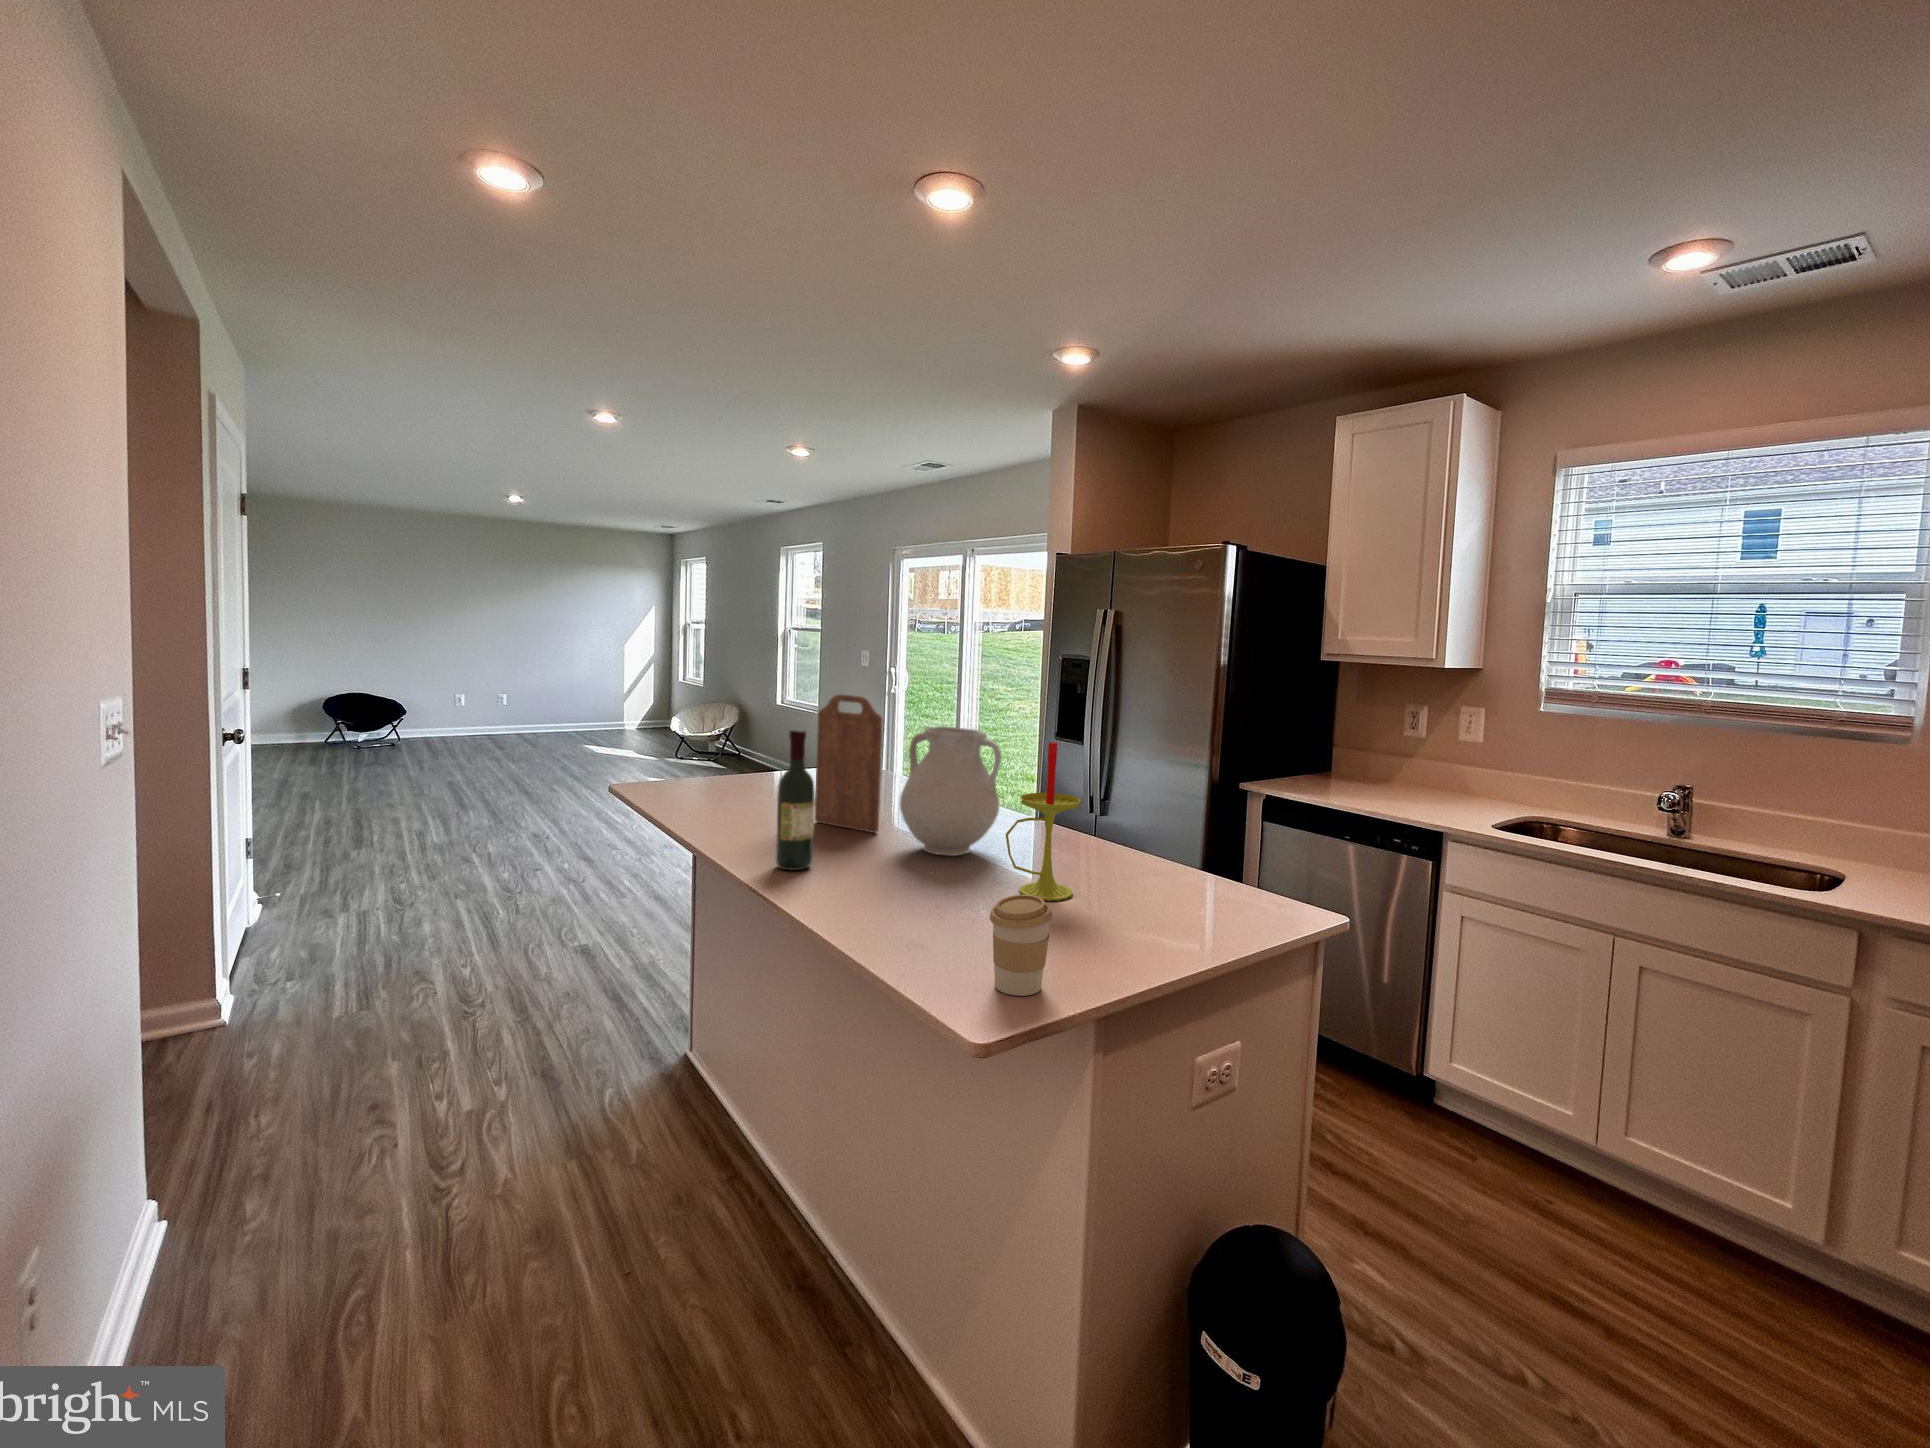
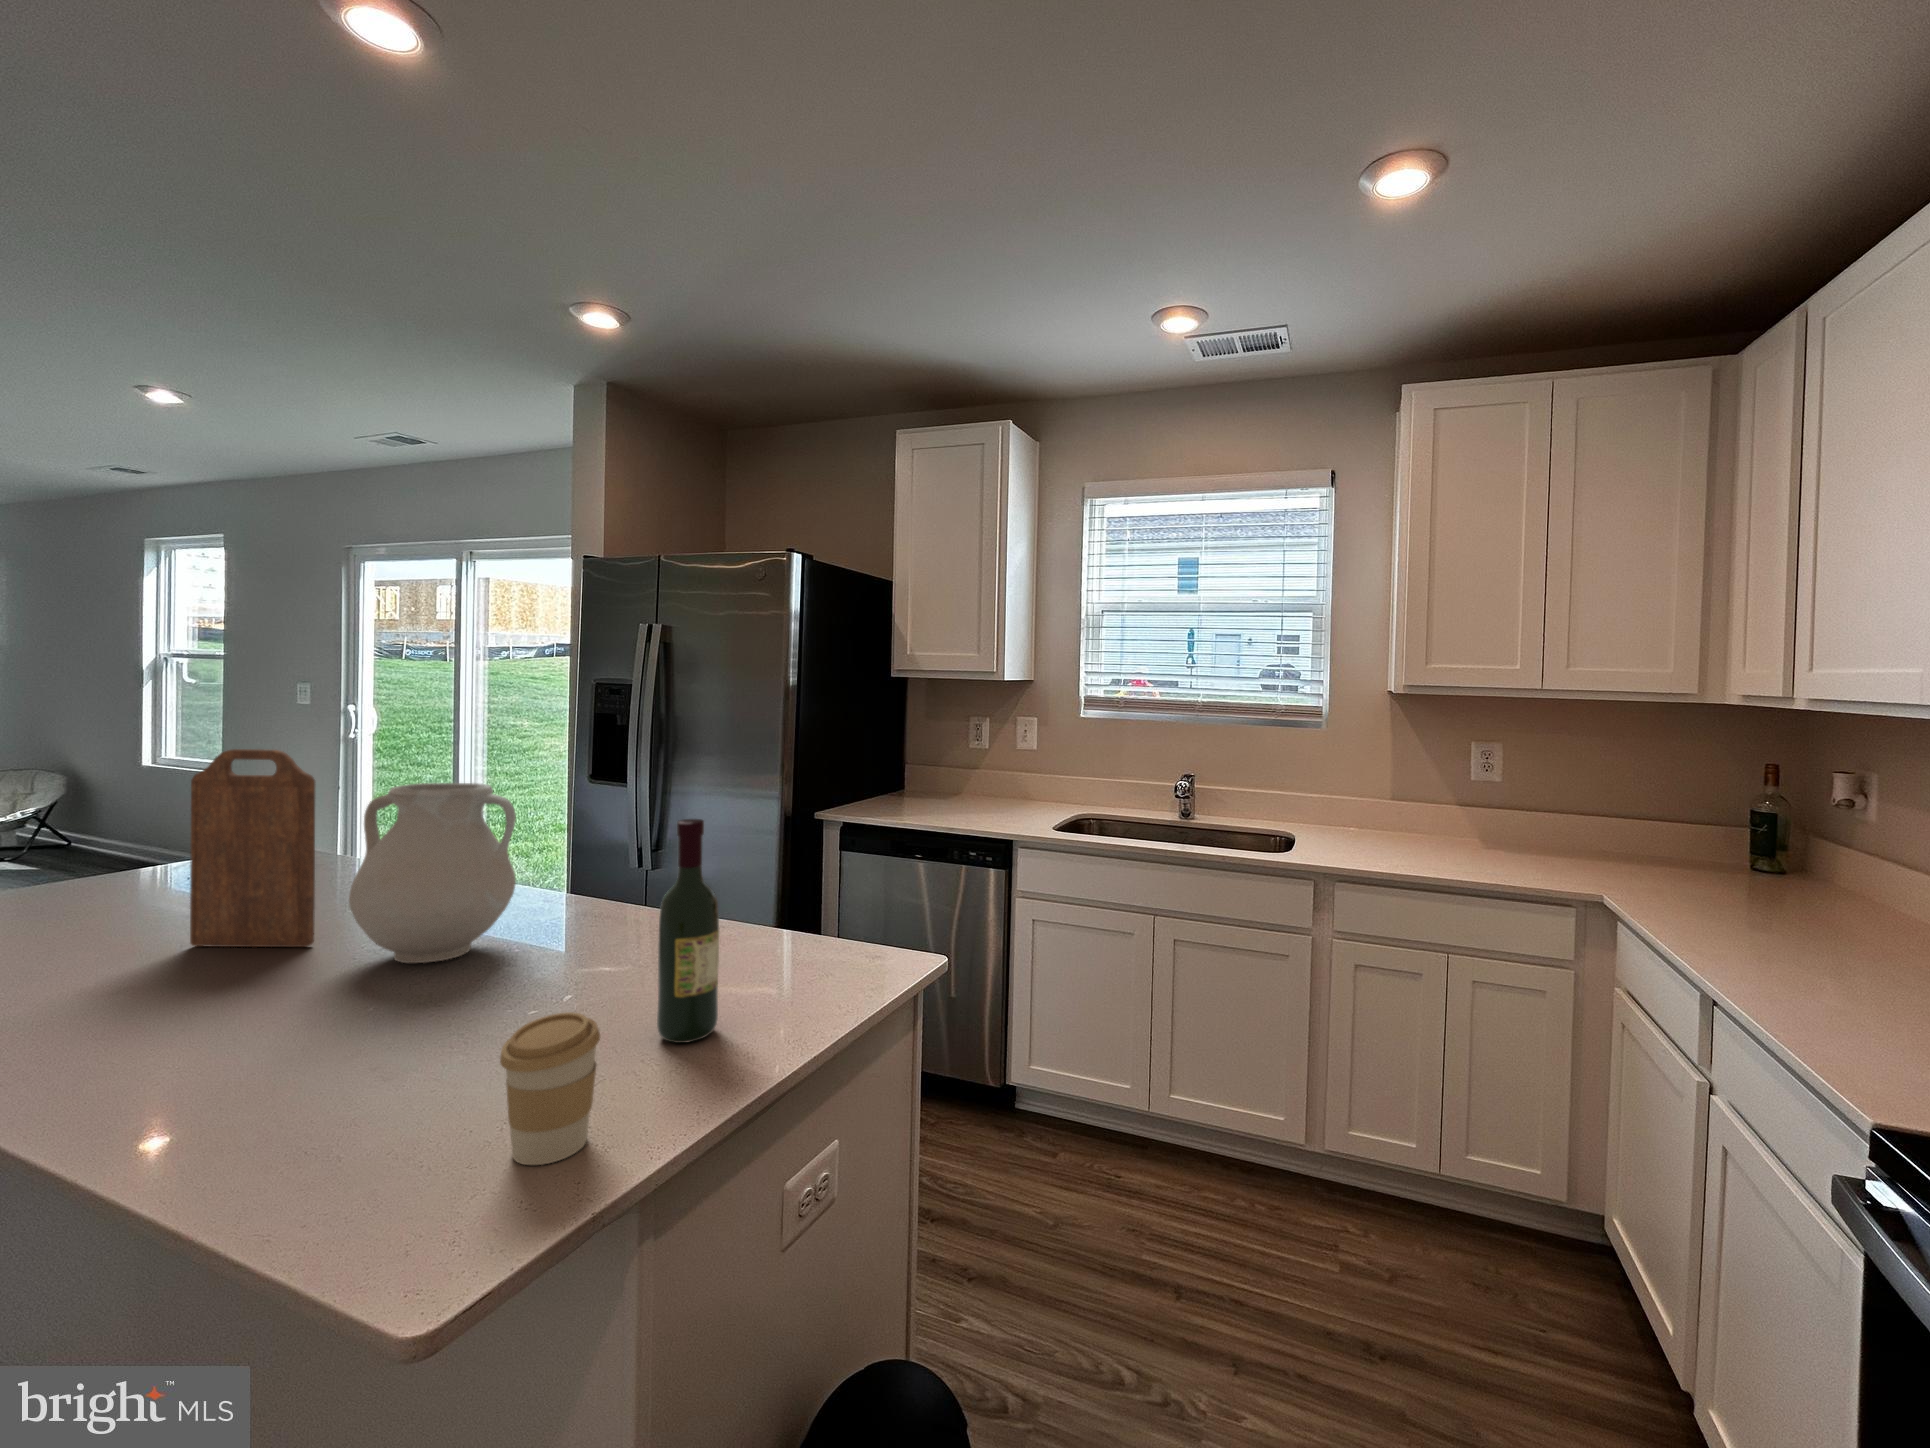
wine bottle: present [775,729,815,870] -> present [657,819,719,1043]
candle: present [1006,742,1081,901] -> none [525,787,634,1002]

